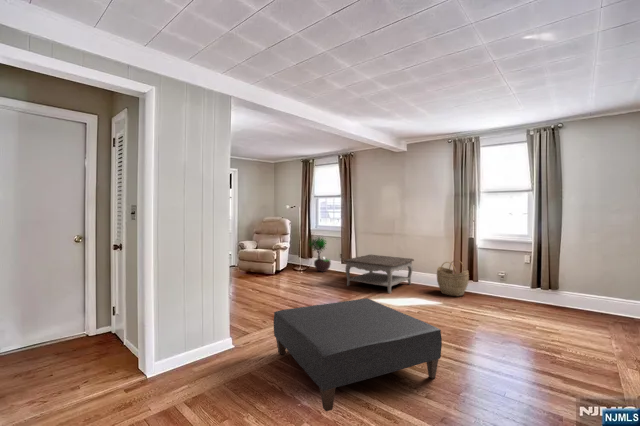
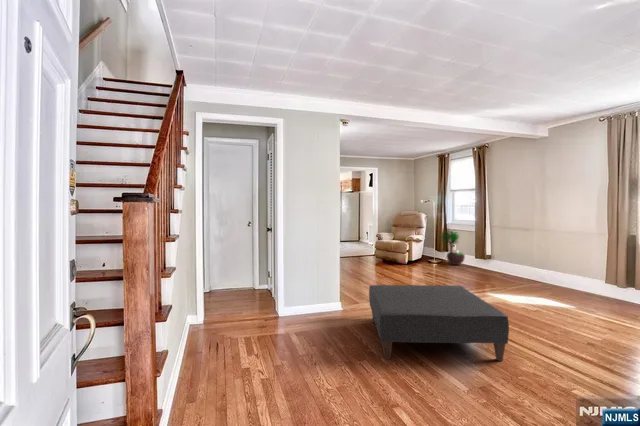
coffee table: present [344,255,414,294] -> none [469,250,558,291]
woven basket: present [437,260,469,296] -> none [582,261,628,303]

